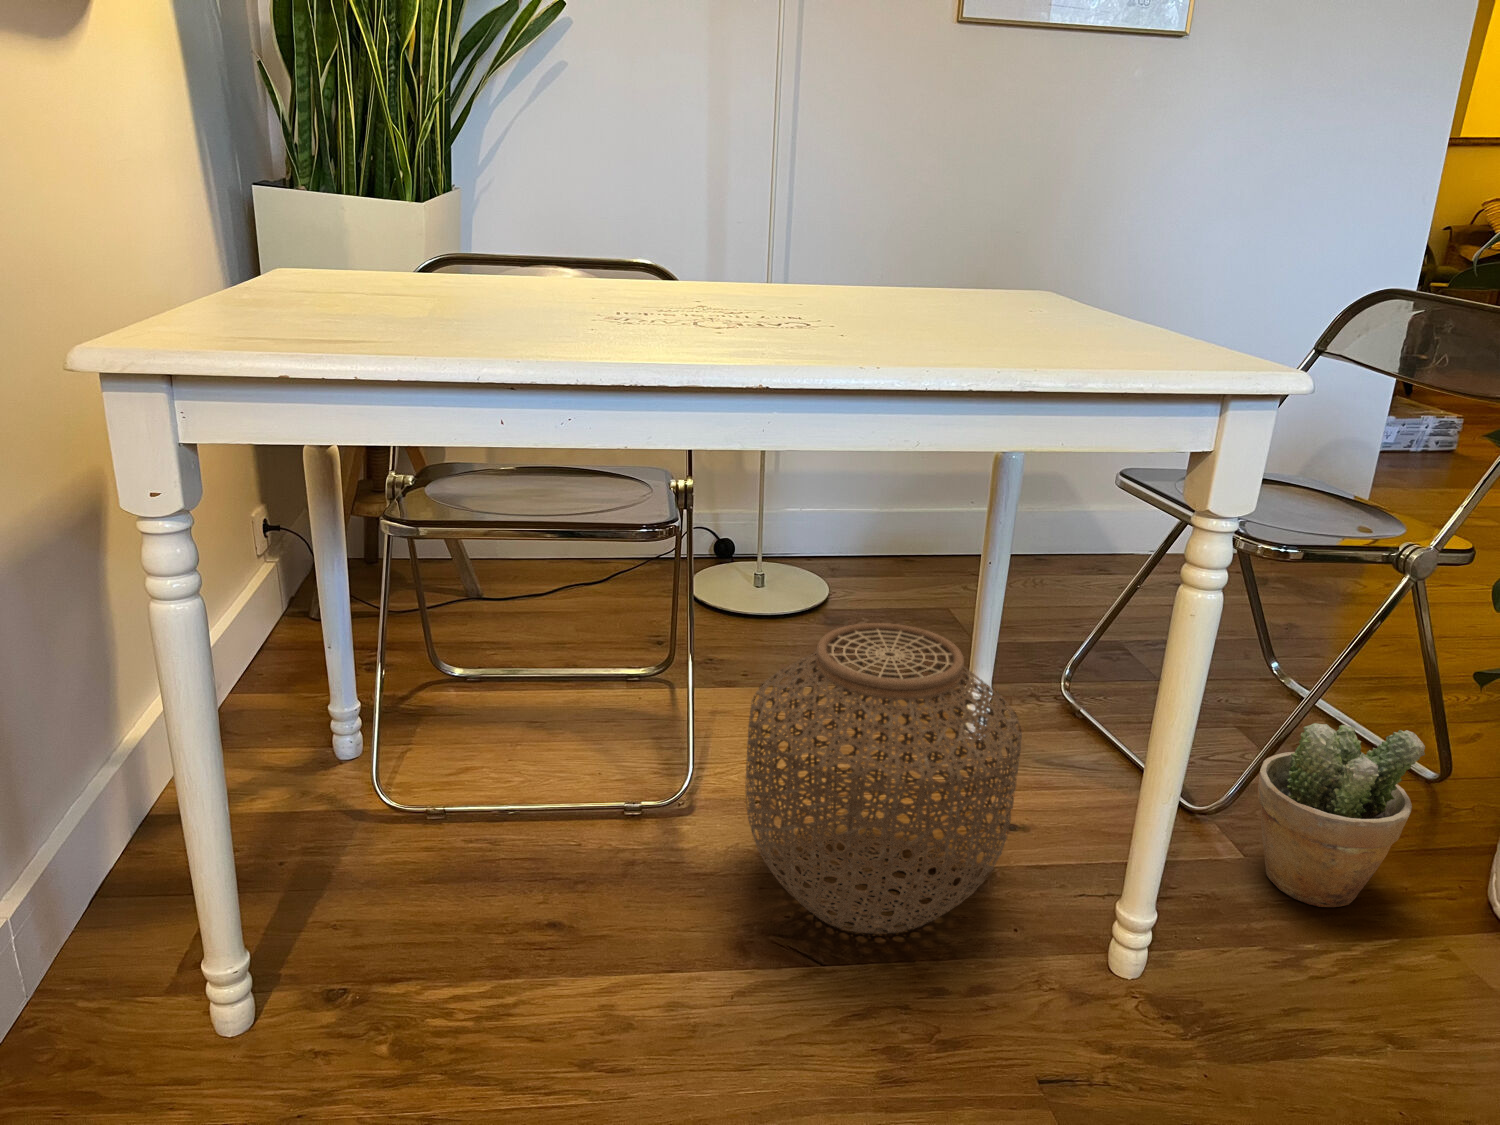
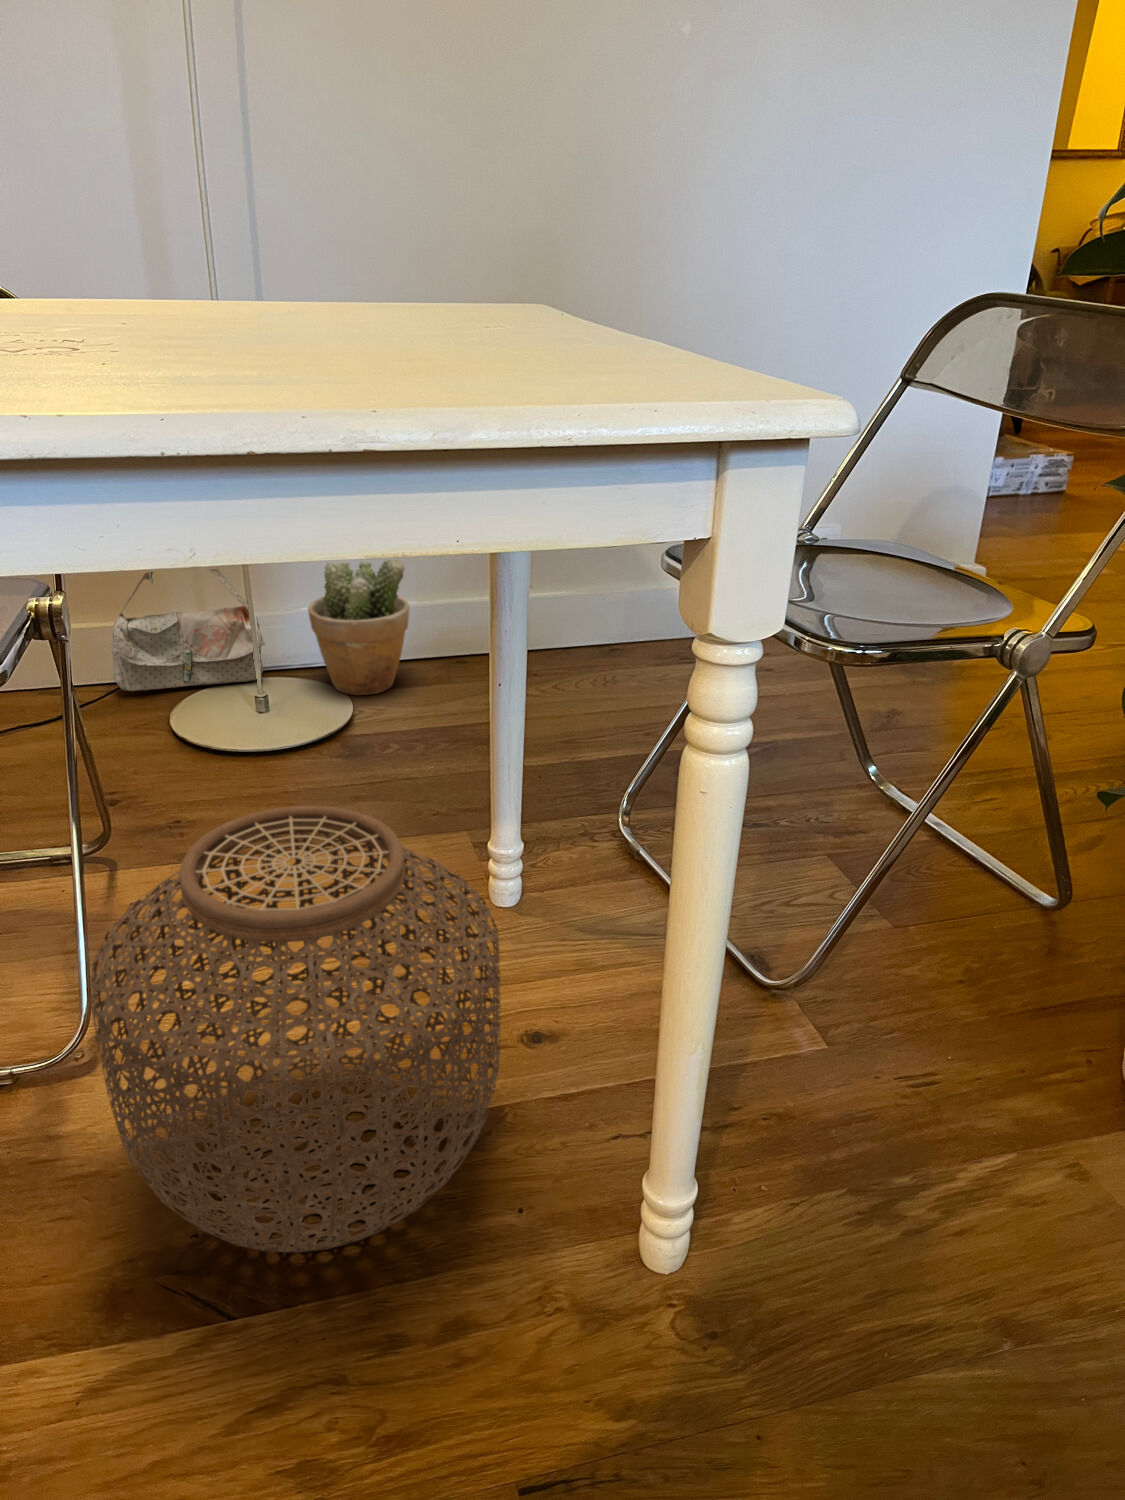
bag: none [640,437,759,565] -> present [112,569,265,691]
potted plant: present [1258,723,1425,907] -> present [308,559,409,695]

